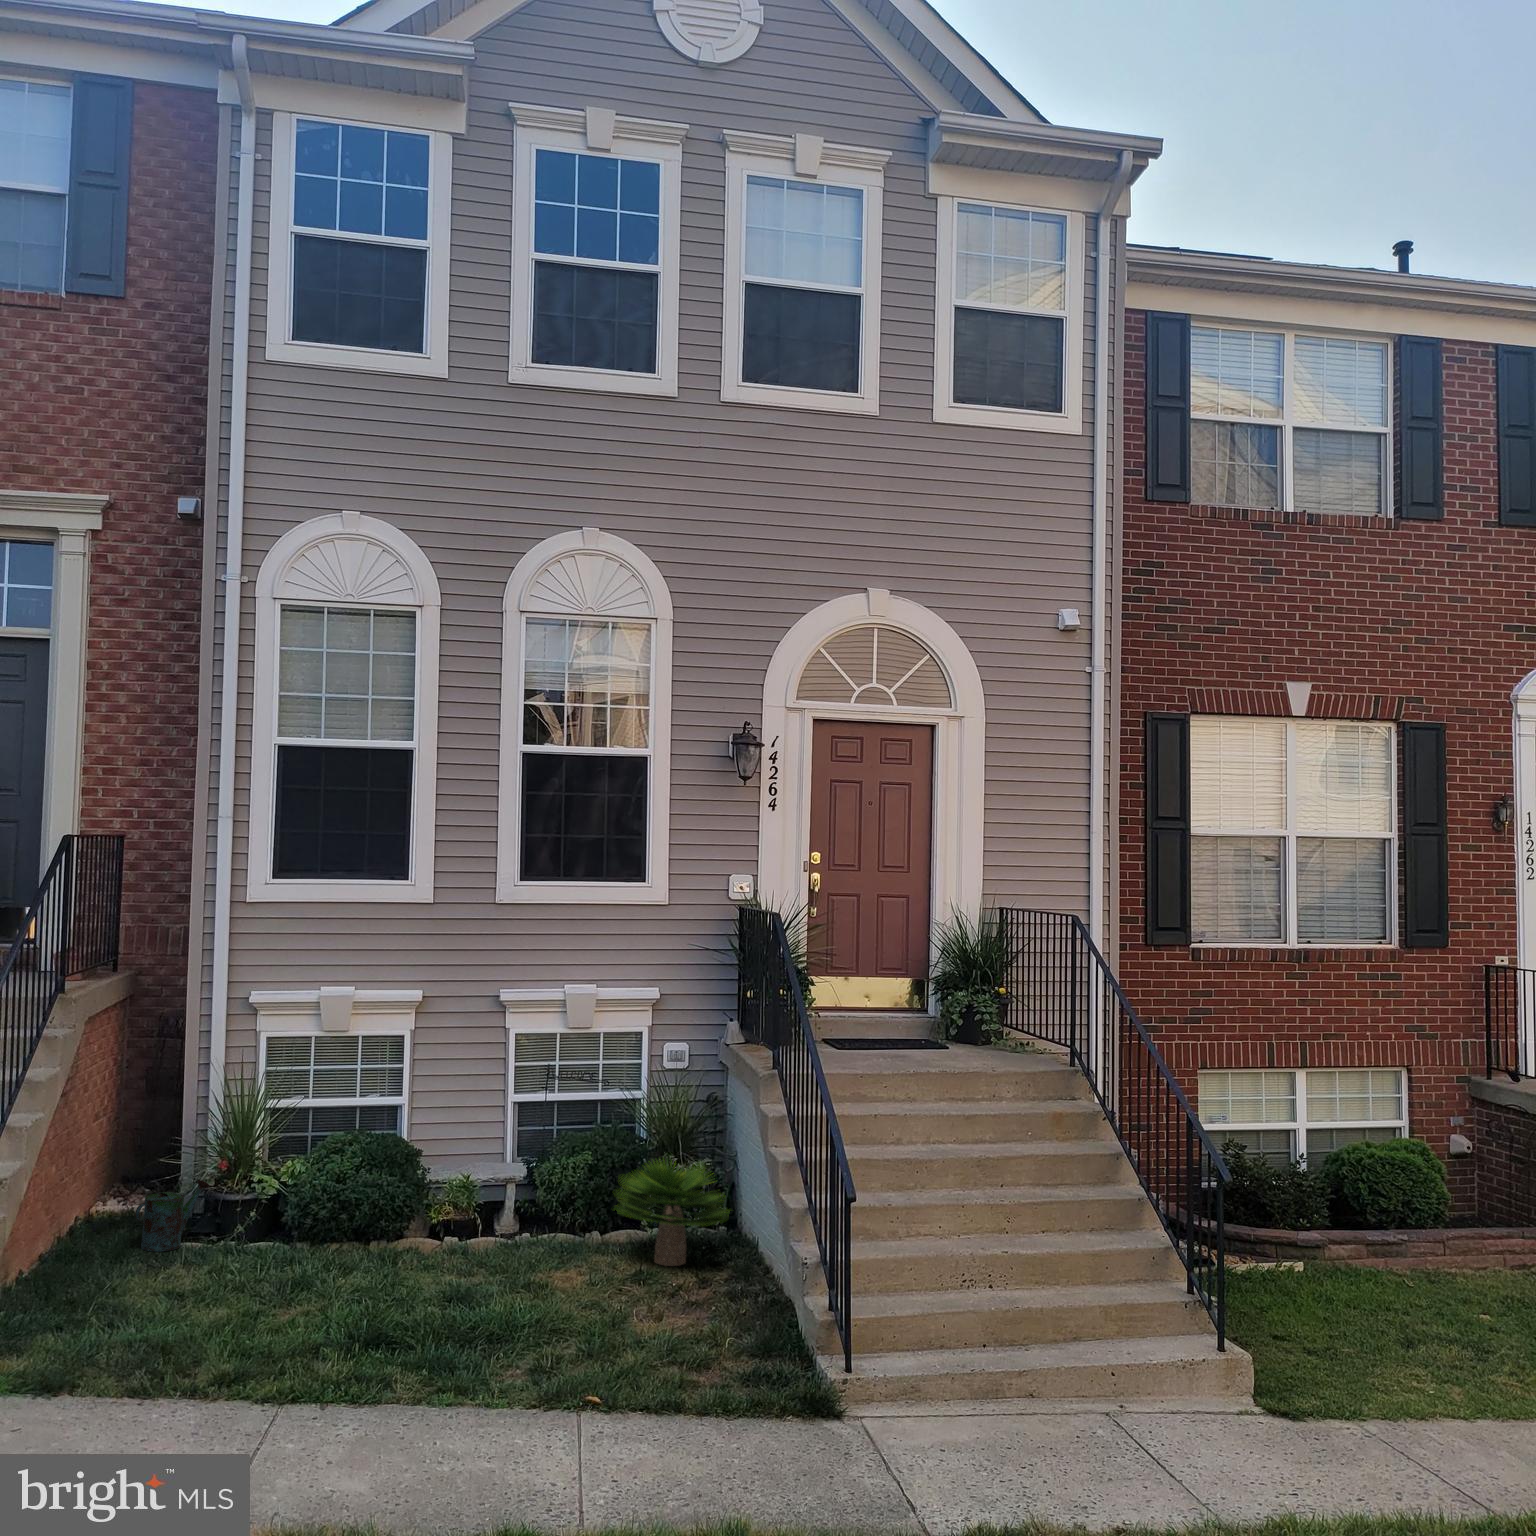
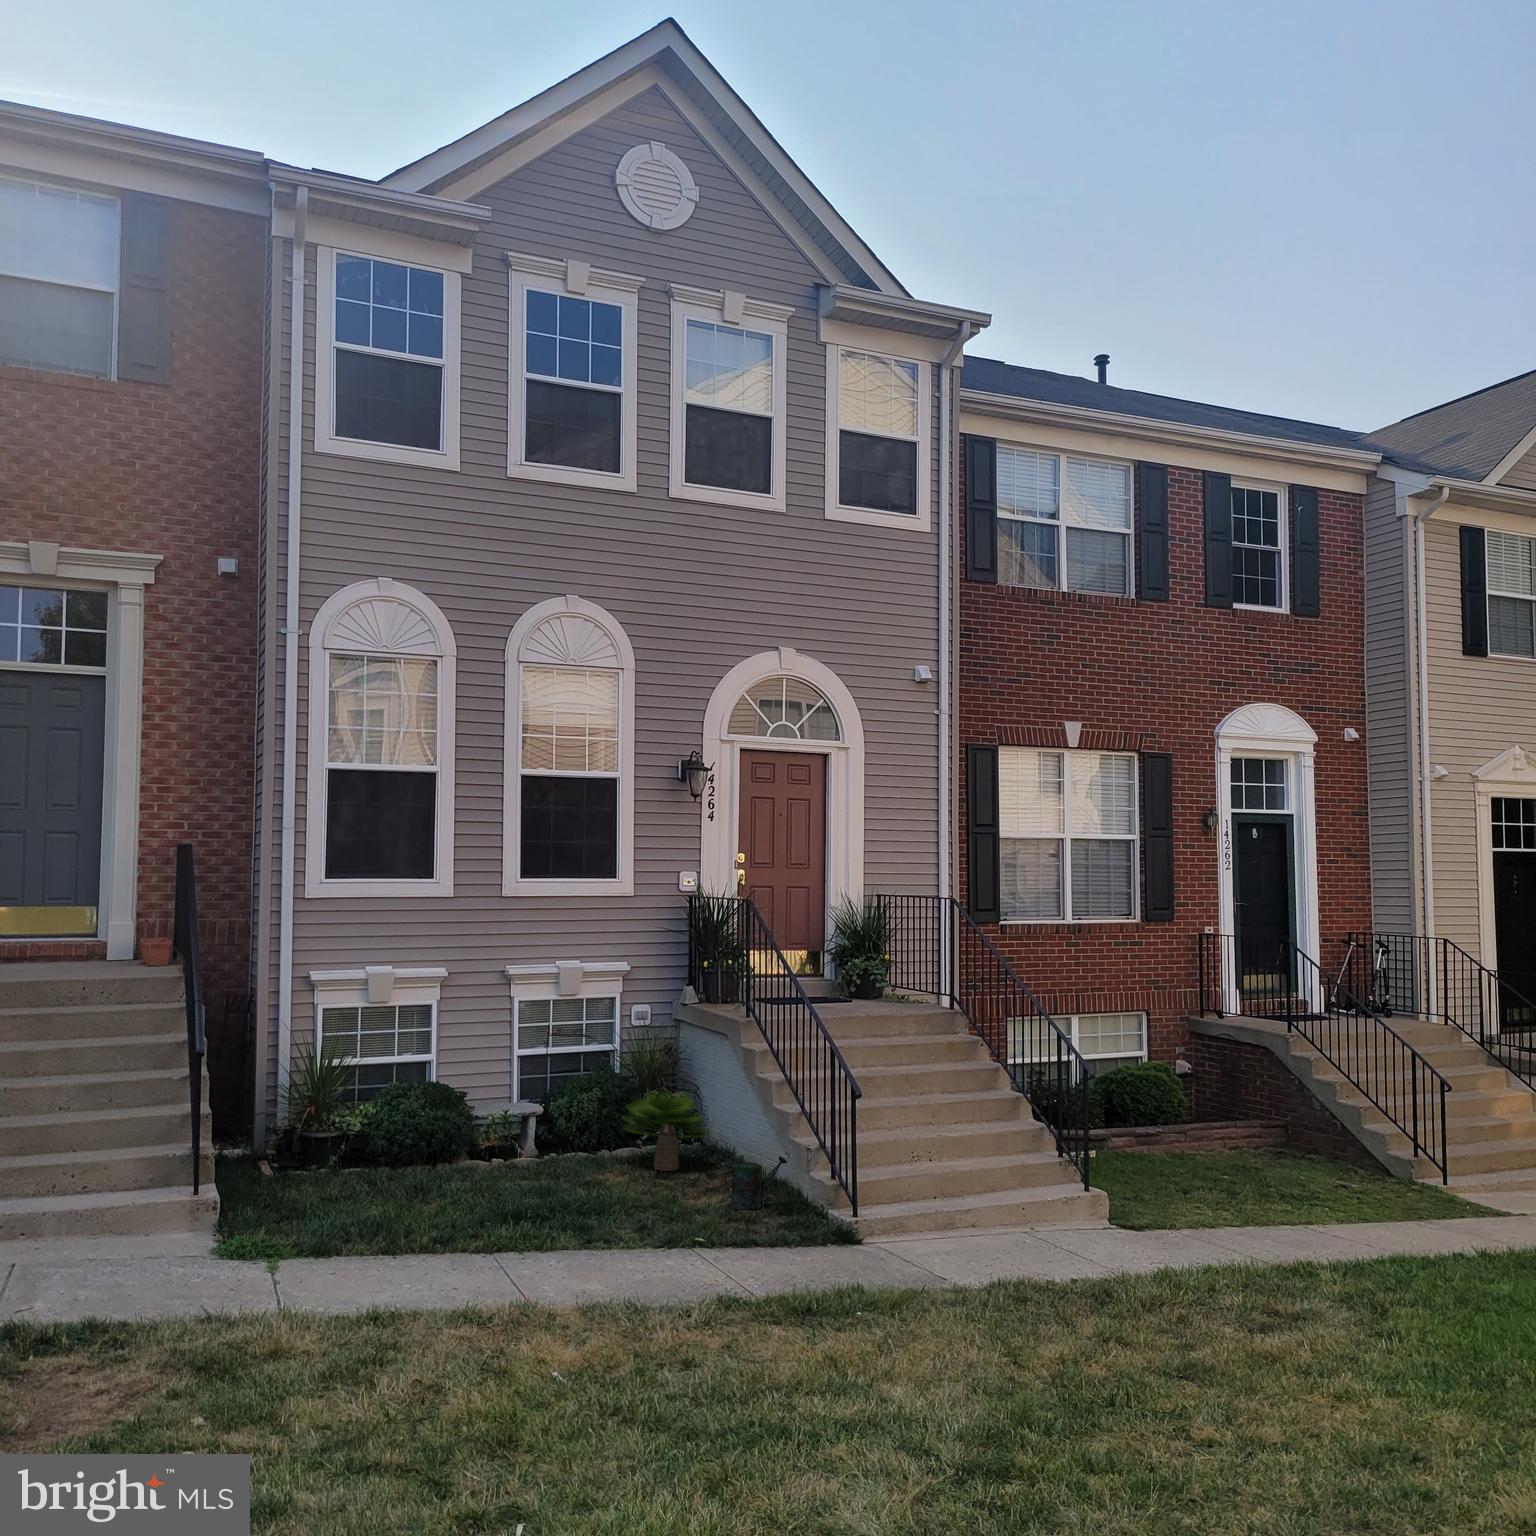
watering can: present [135,1180,209,1252] -> present [722,1156,787,1210]

